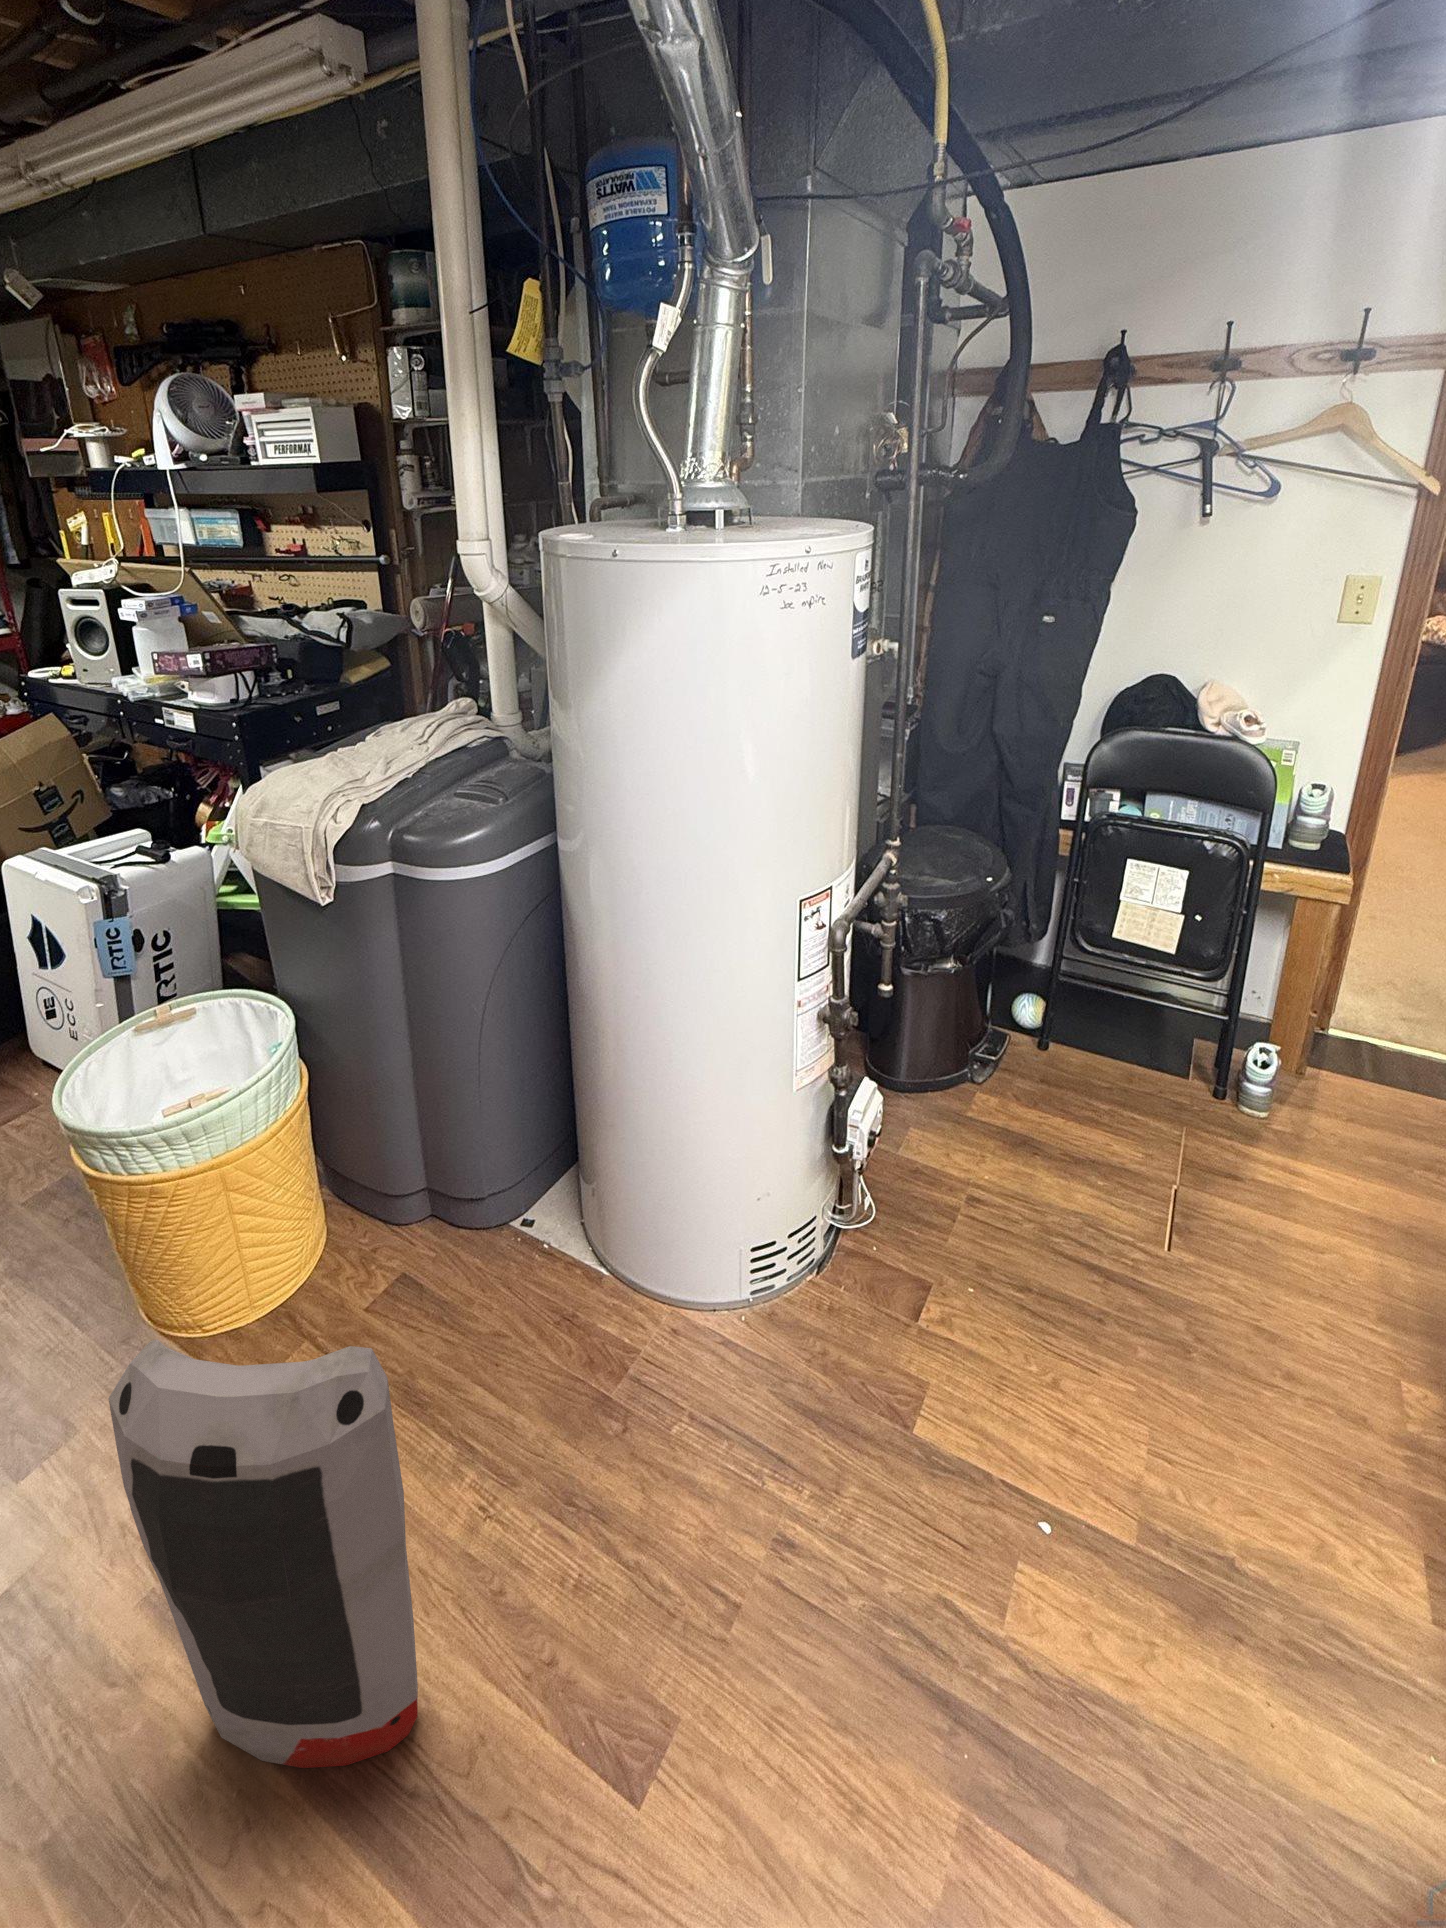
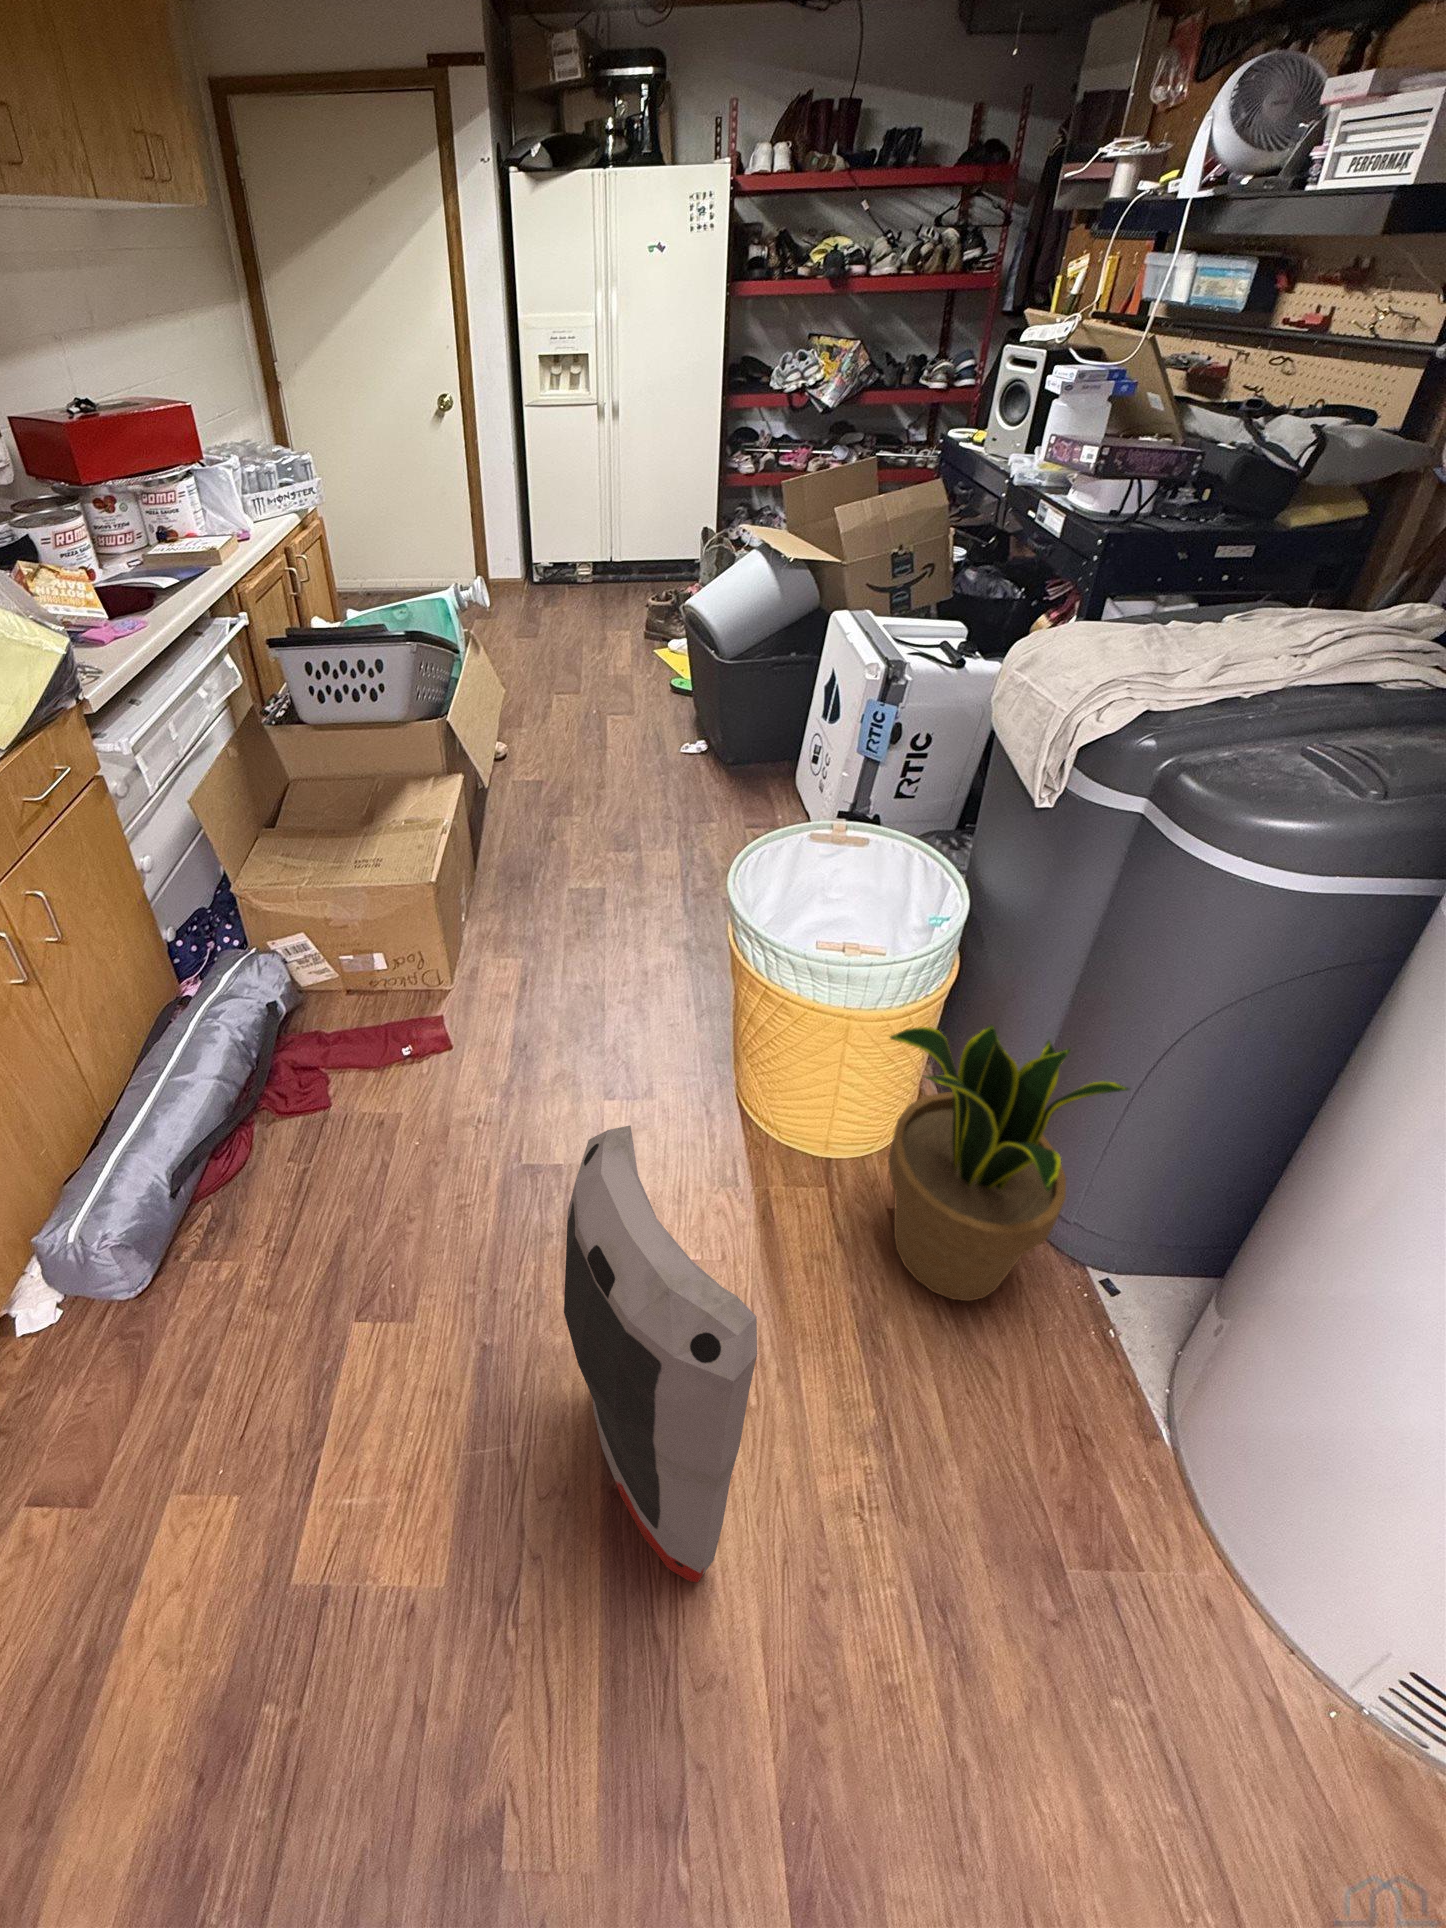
potted plant: none [308,1057,484,1334] -> present [888,1025,1129,1301]

